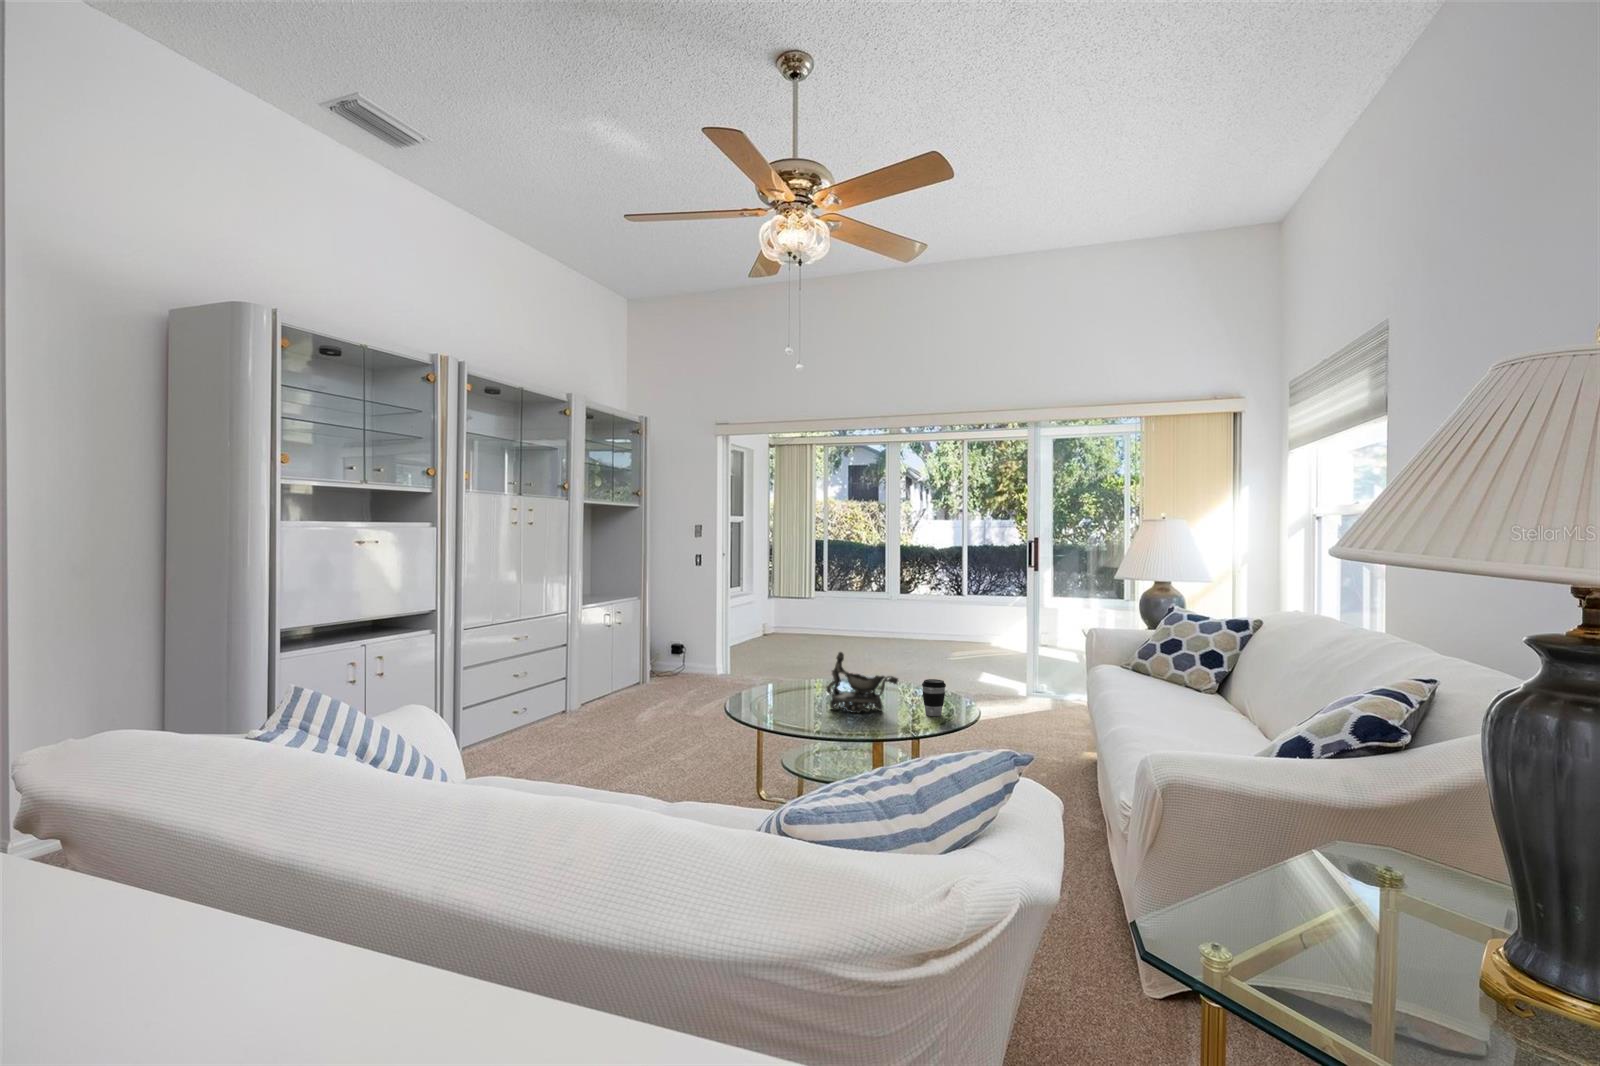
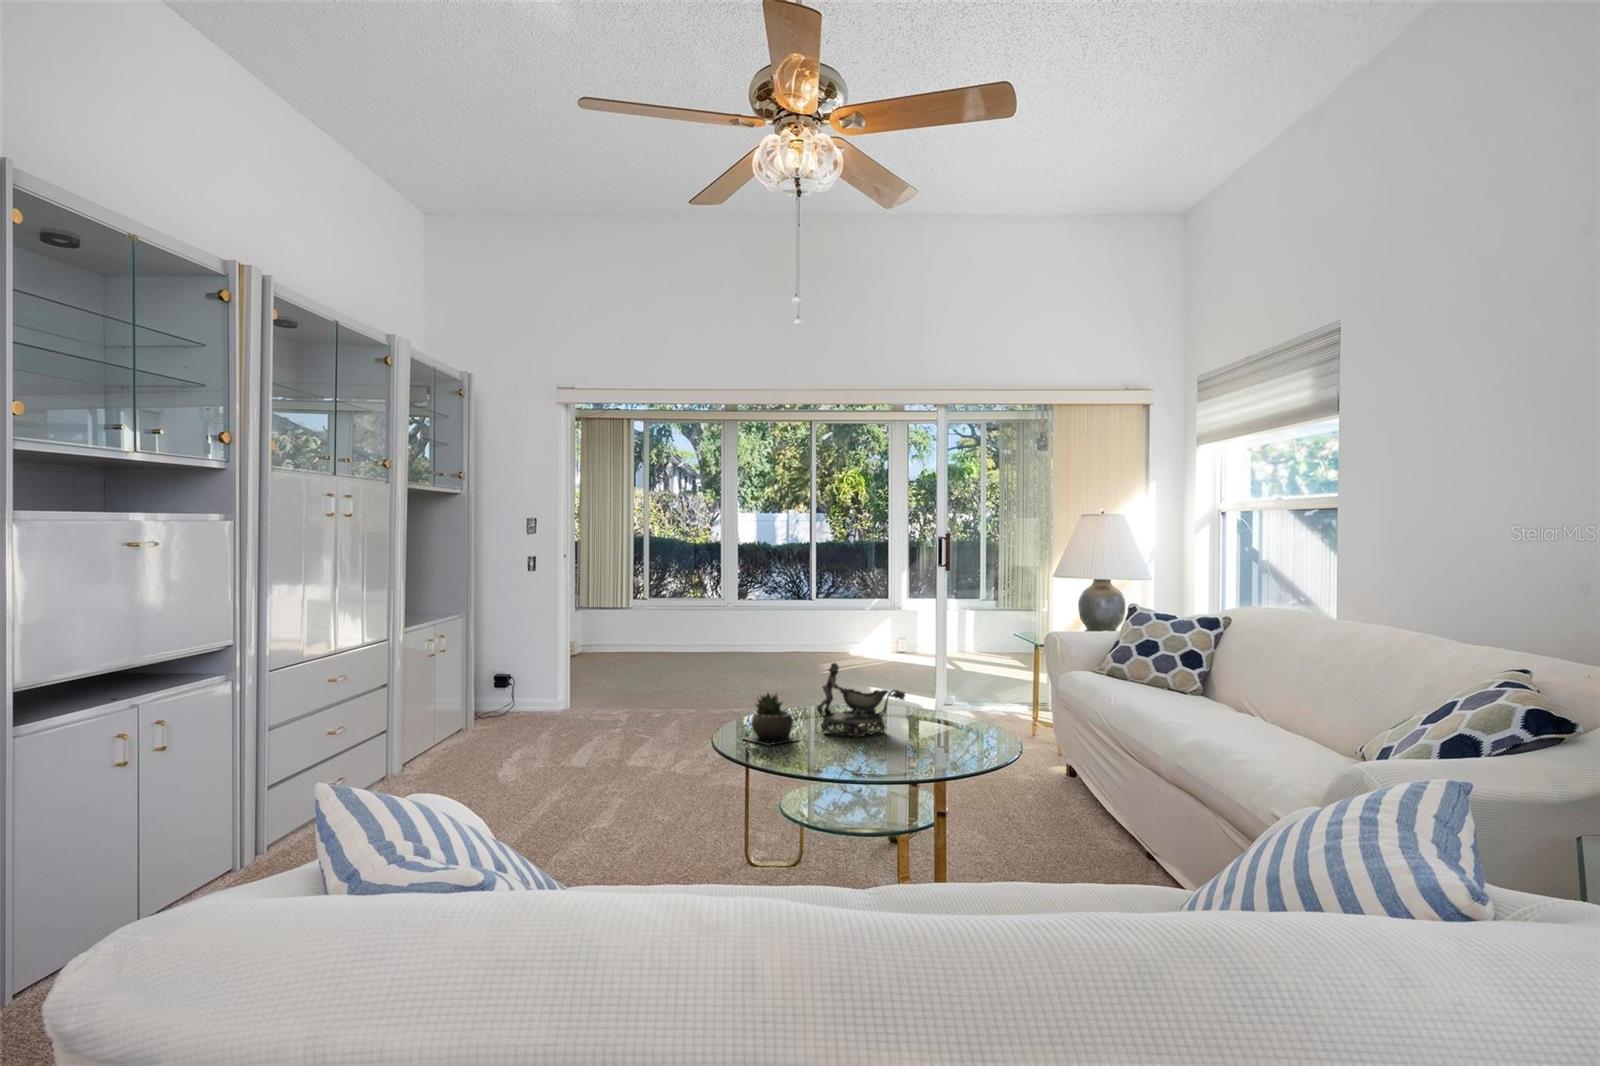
succulent plant: none [761,673,807,716] -> present [743,693,798,745]
coffee cup: present [922,679,946,716] -> none [933,692,962,735]

